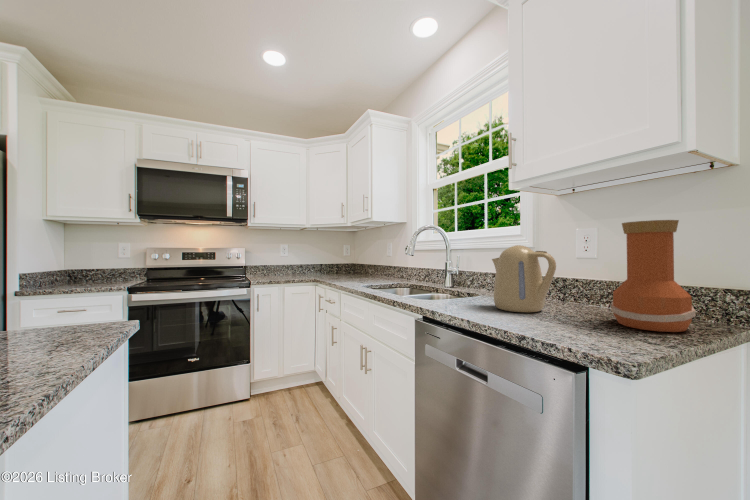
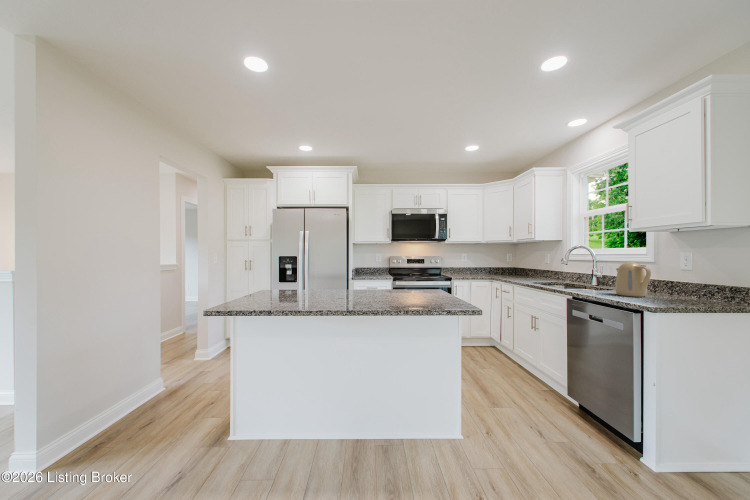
vase: present [611,220,696,332] -> none [678,253,723,305]

